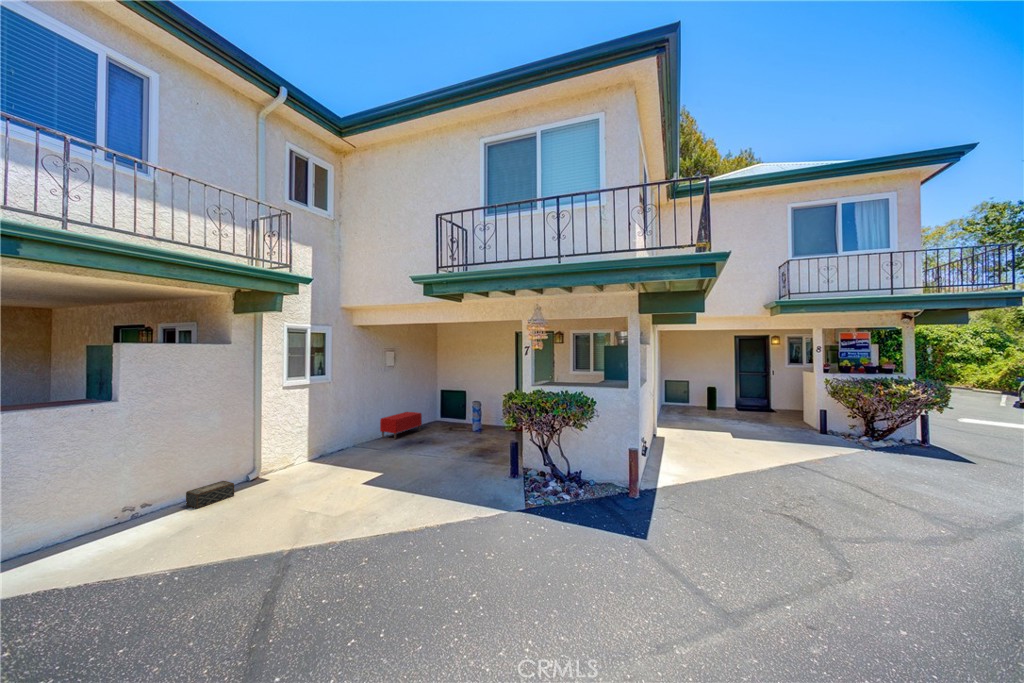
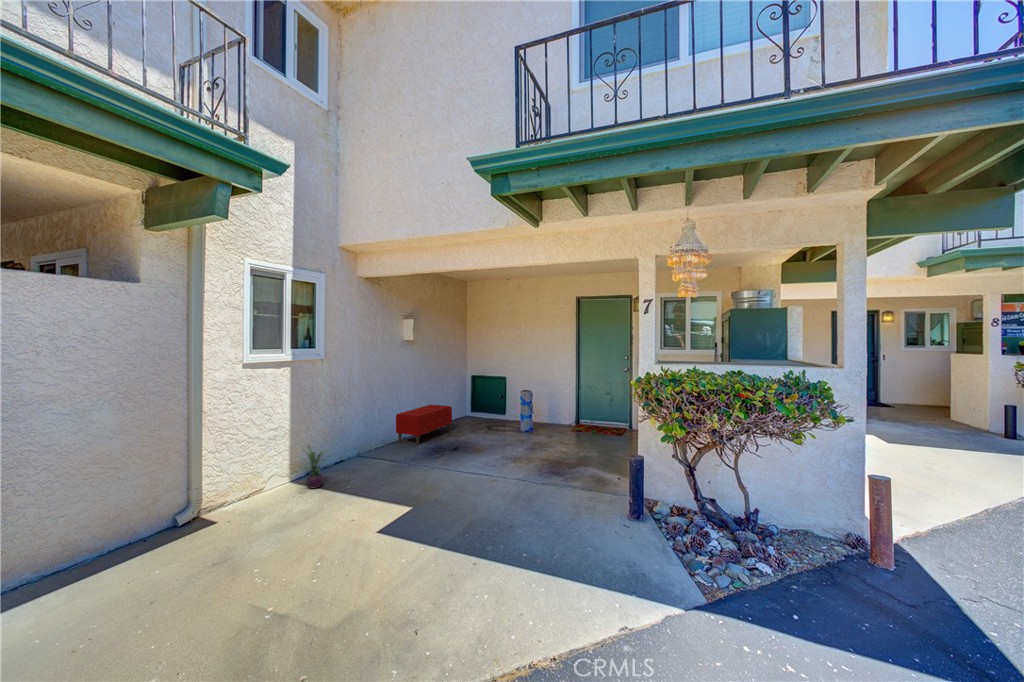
decorative plant: none [309,437,340,464] -> present [300,445,324,488]
woven basket: present [186,481,234,508] -> none [38,531,143,597]

